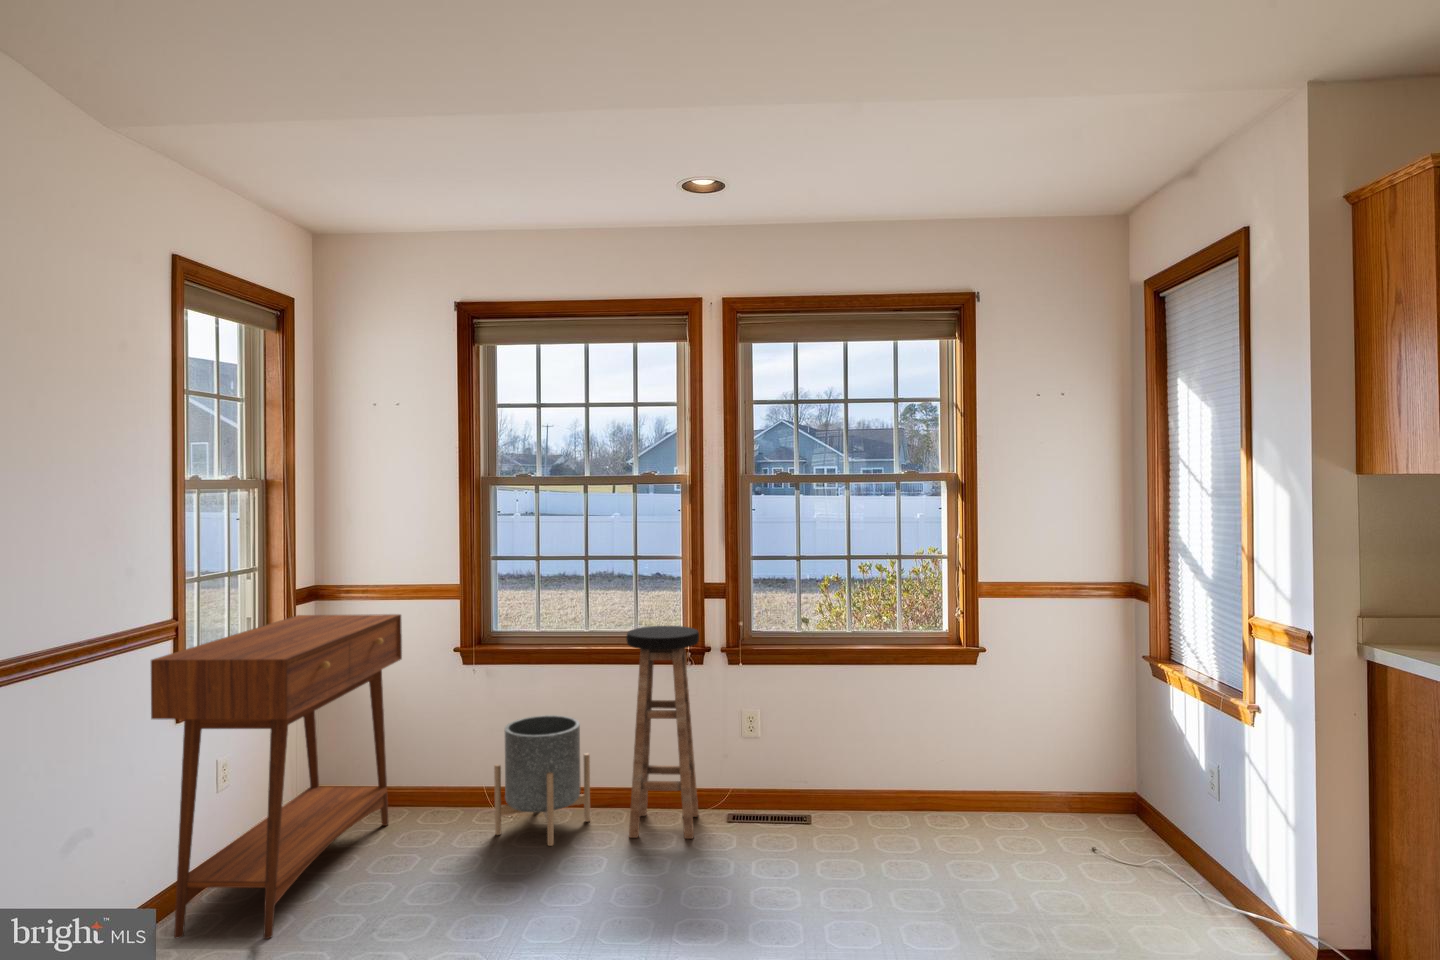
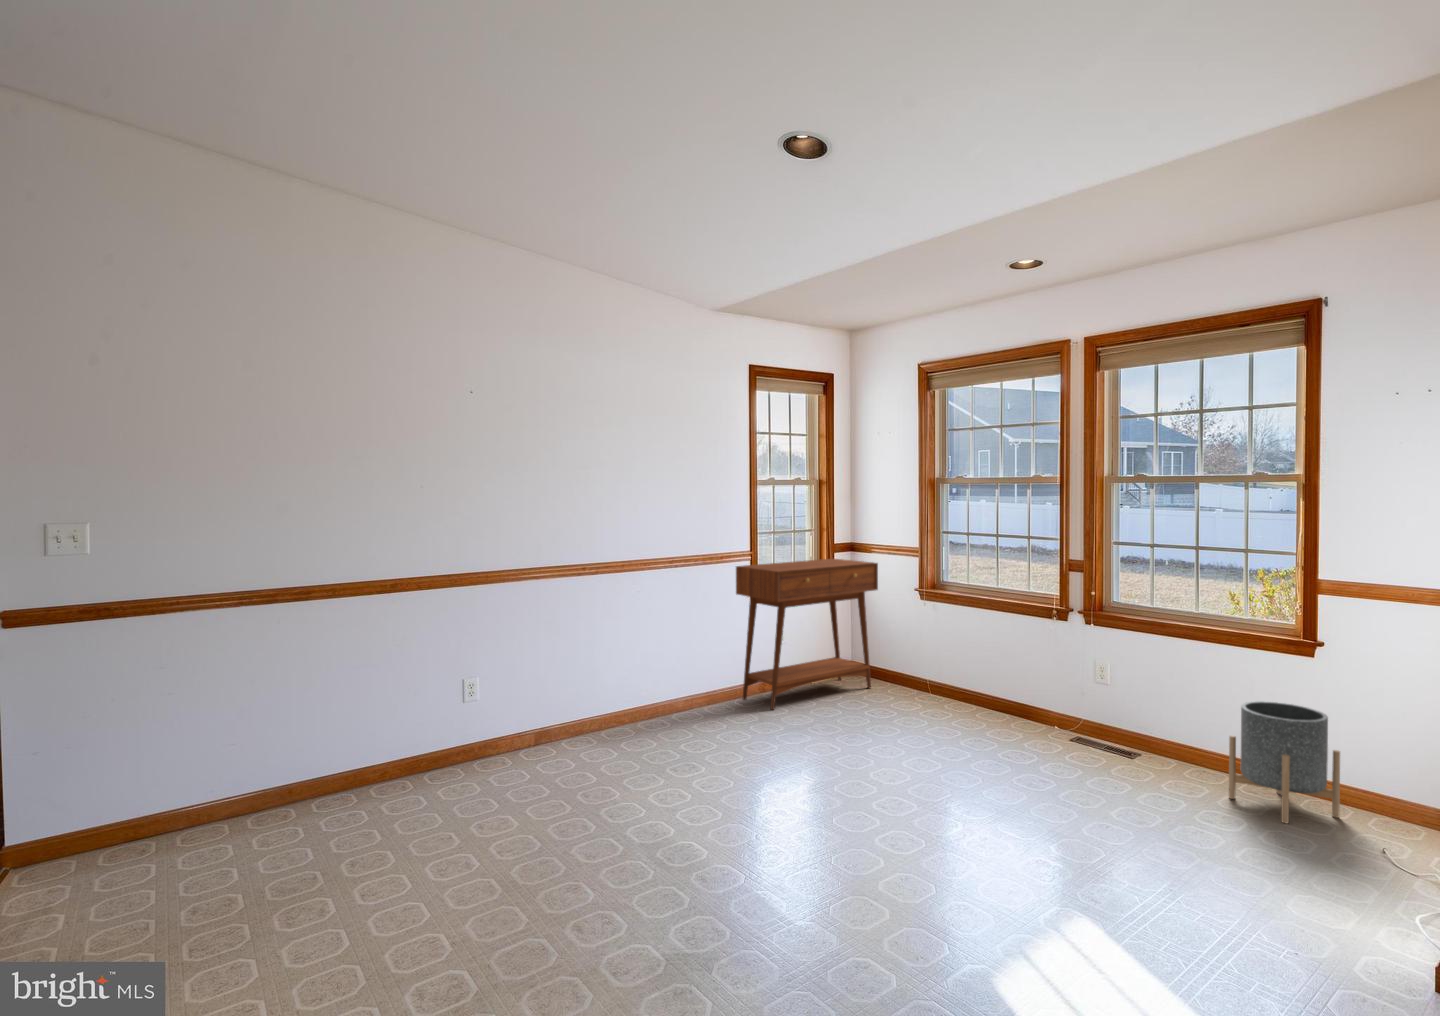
bar stool: present [626,626,699,839] -> none [989,587,1055,740]
planter: present [494,715,590,846] -> present [1229,701,1340,824]

